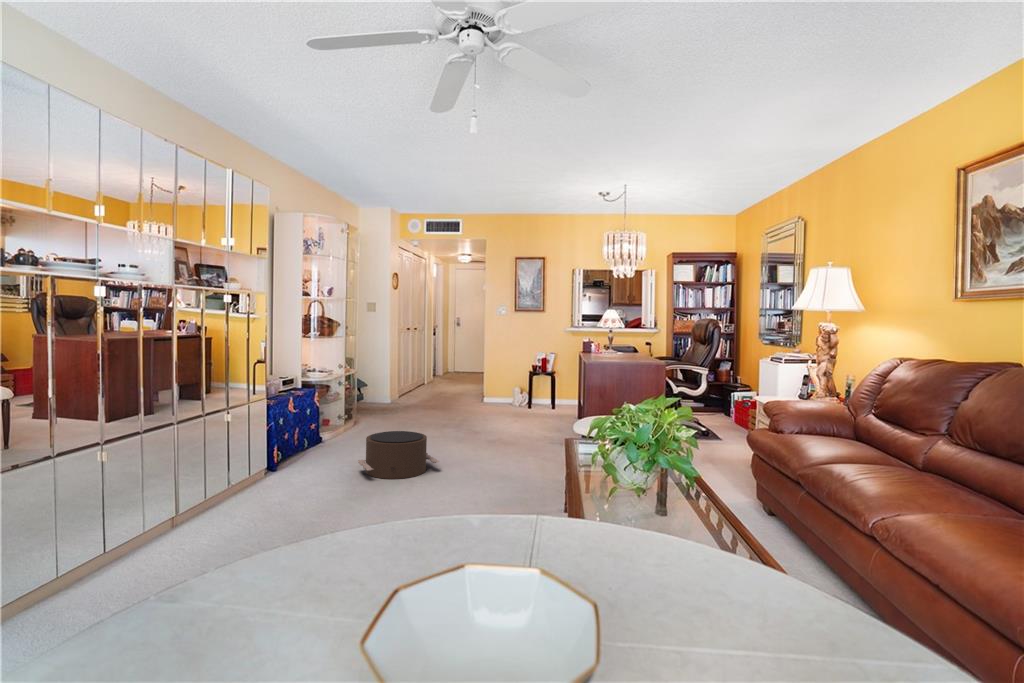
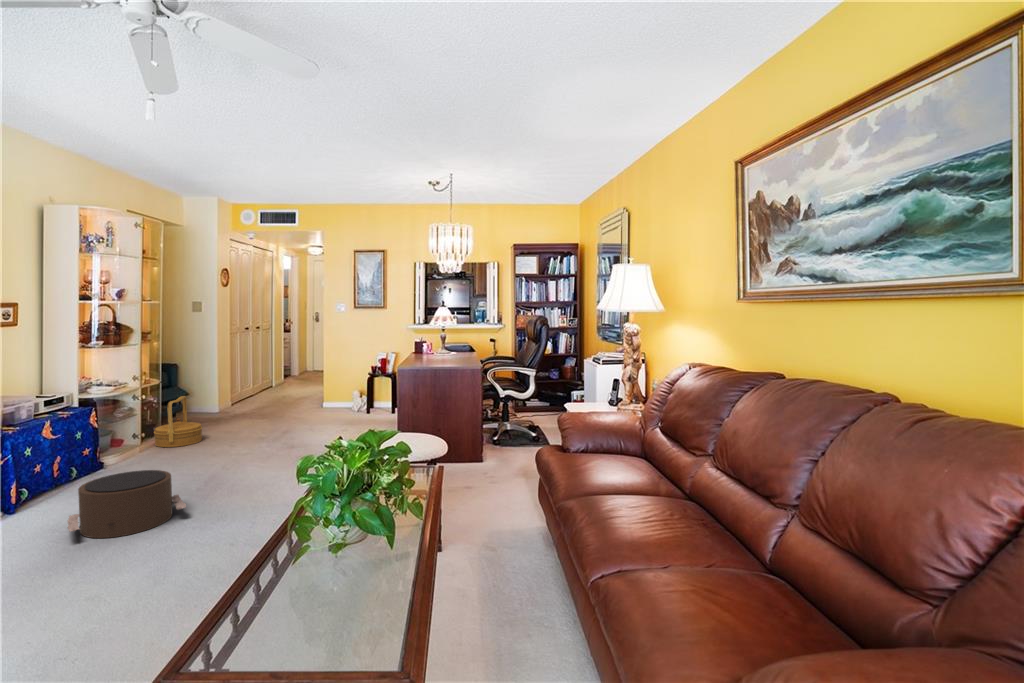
woven basket: none [370,381,406,422] -> present [154,396,202,447]

